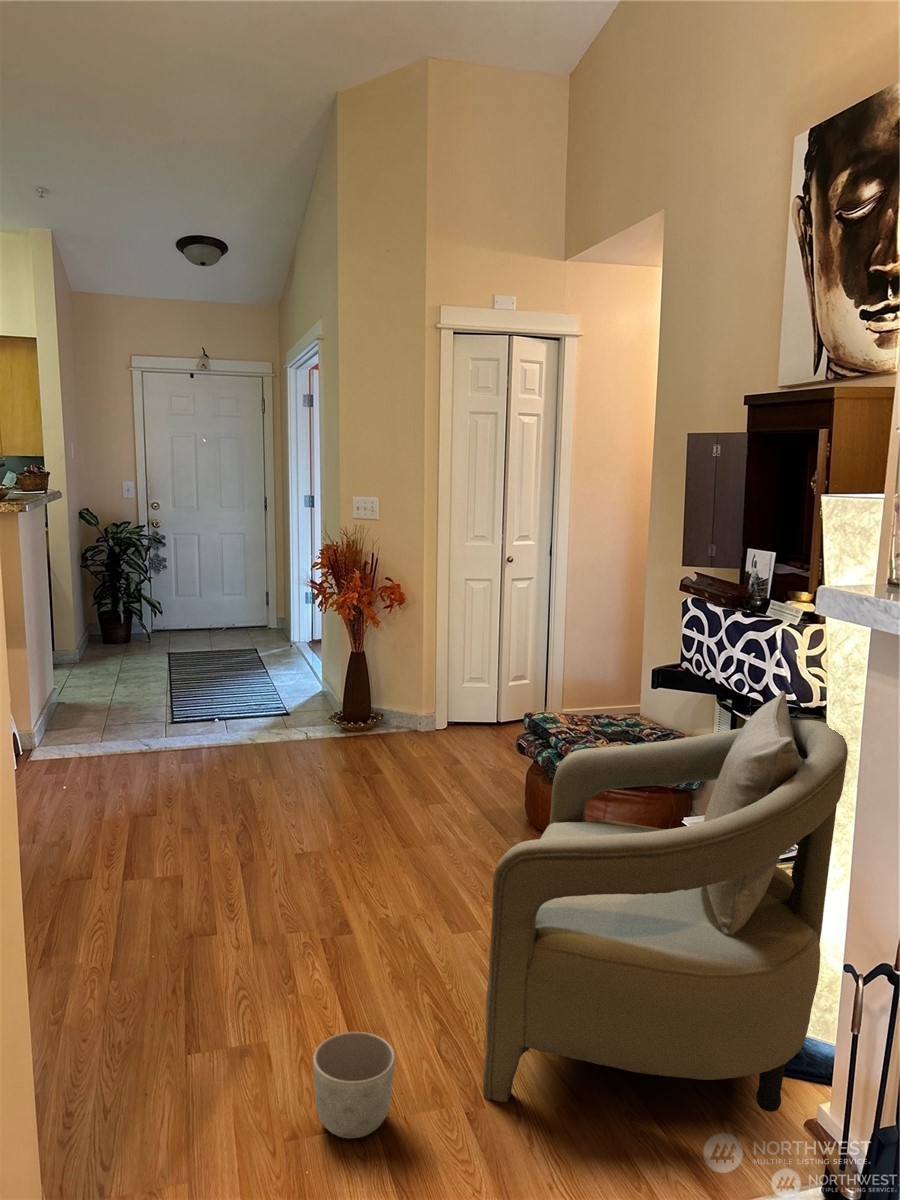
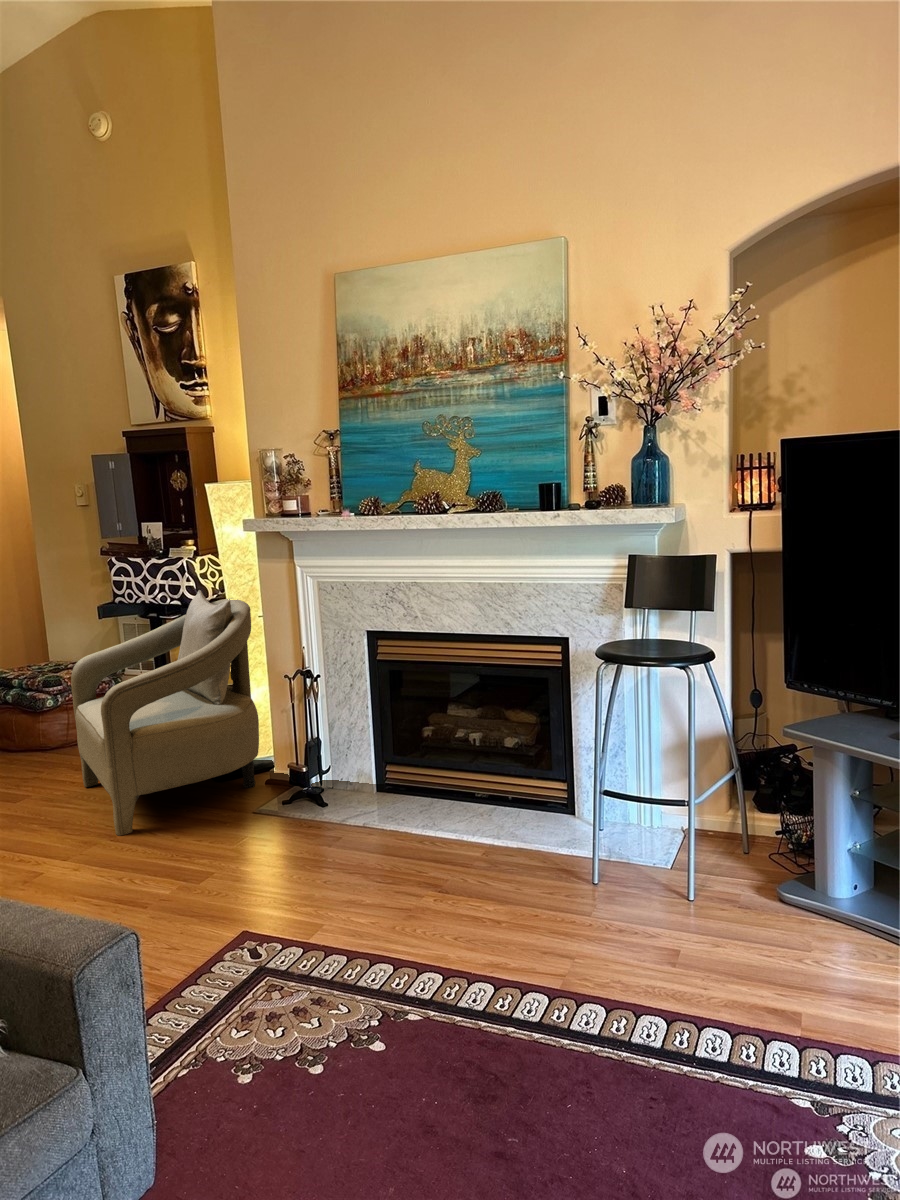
planter: present [313,1032,395,1138] -> none [29,819,82,873]

